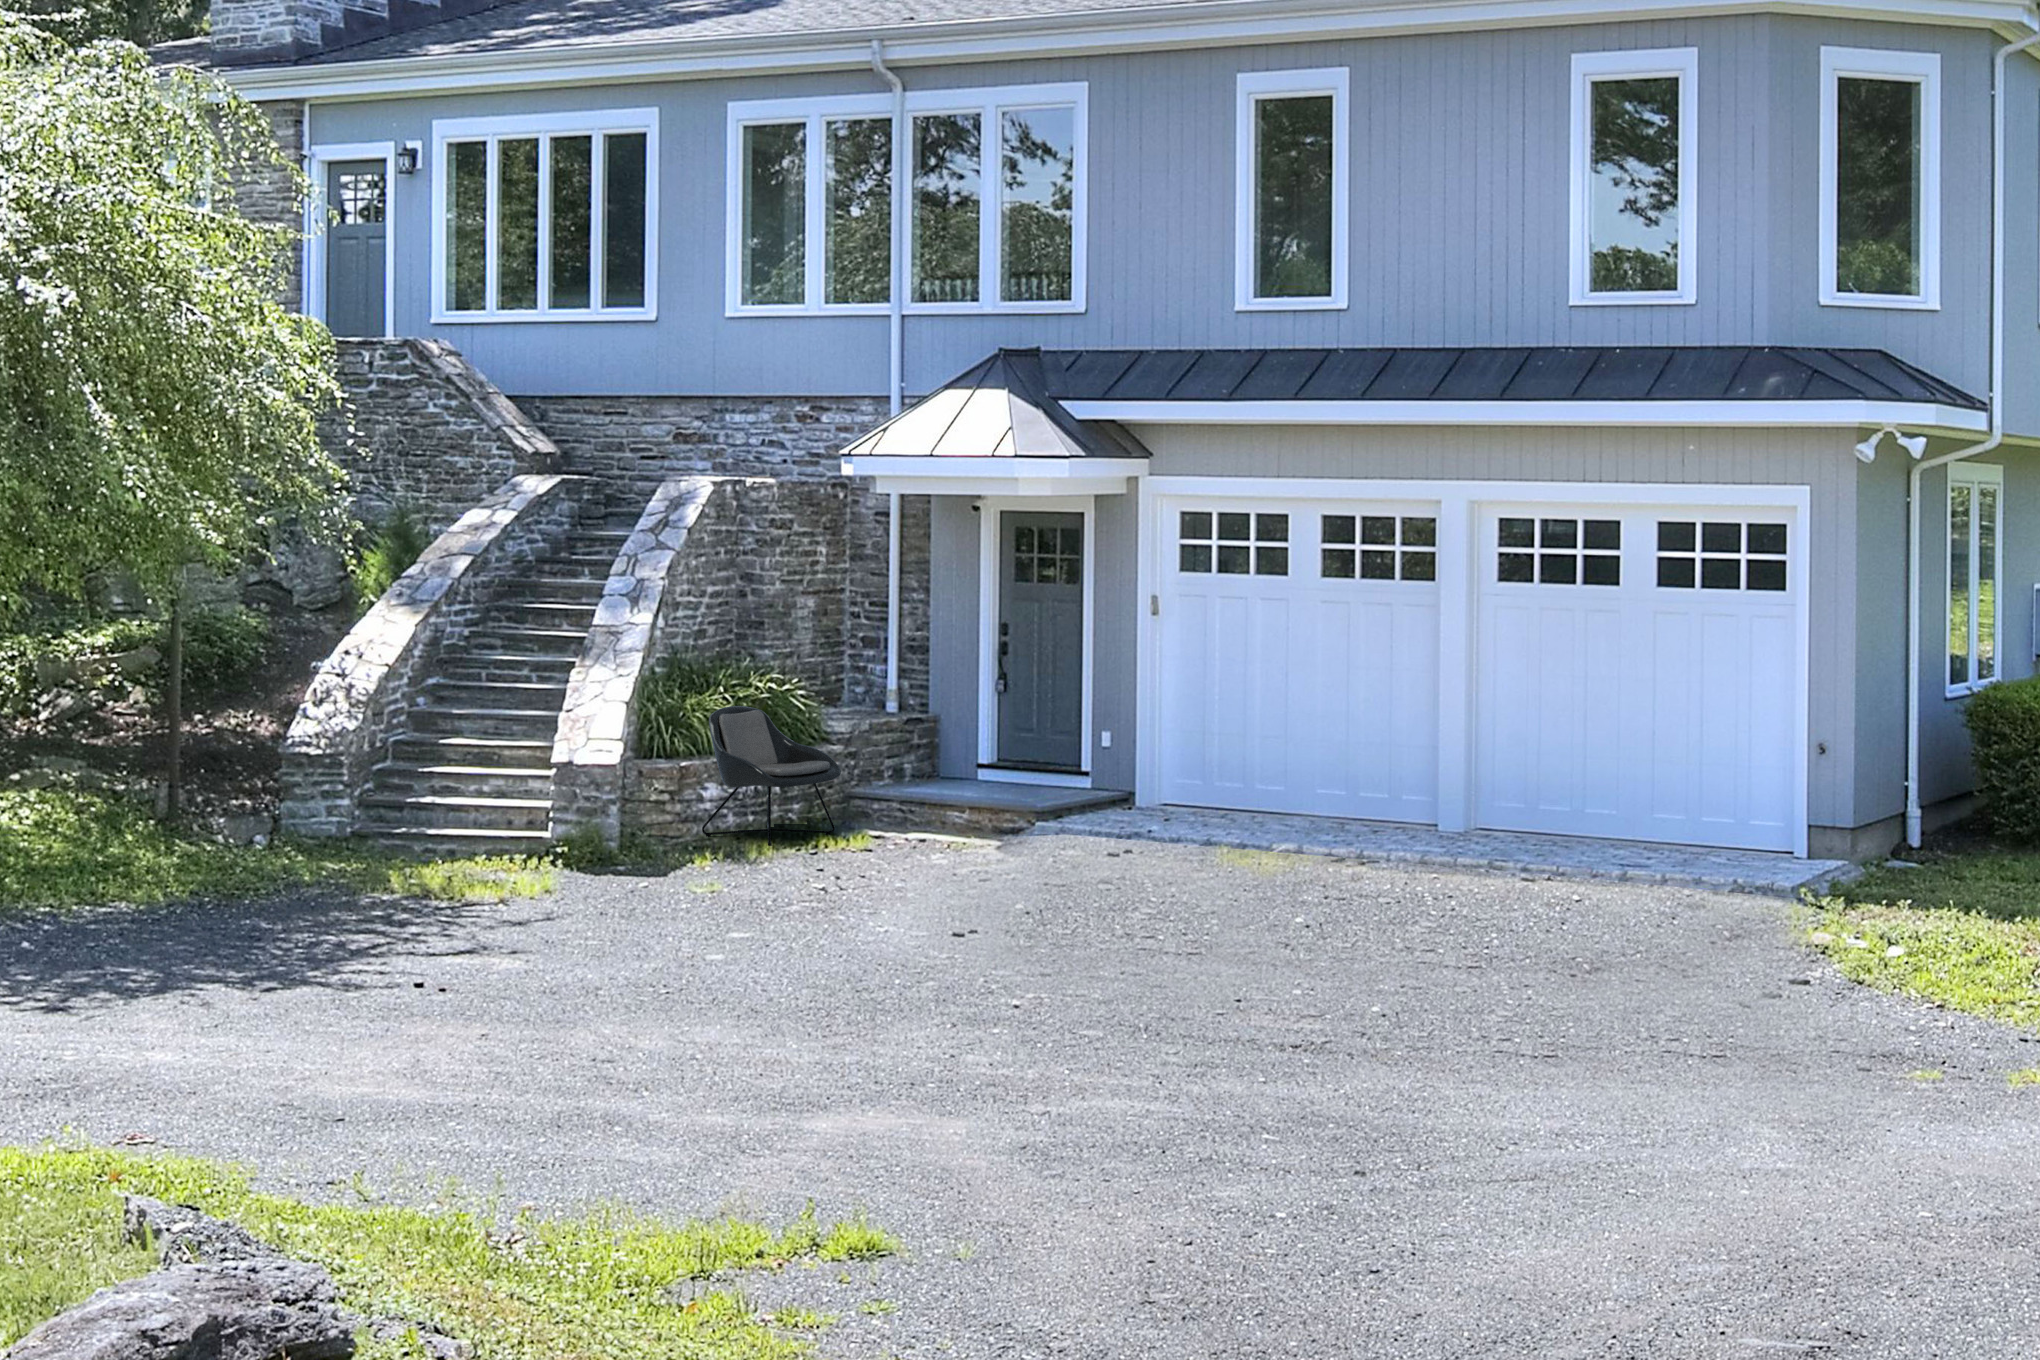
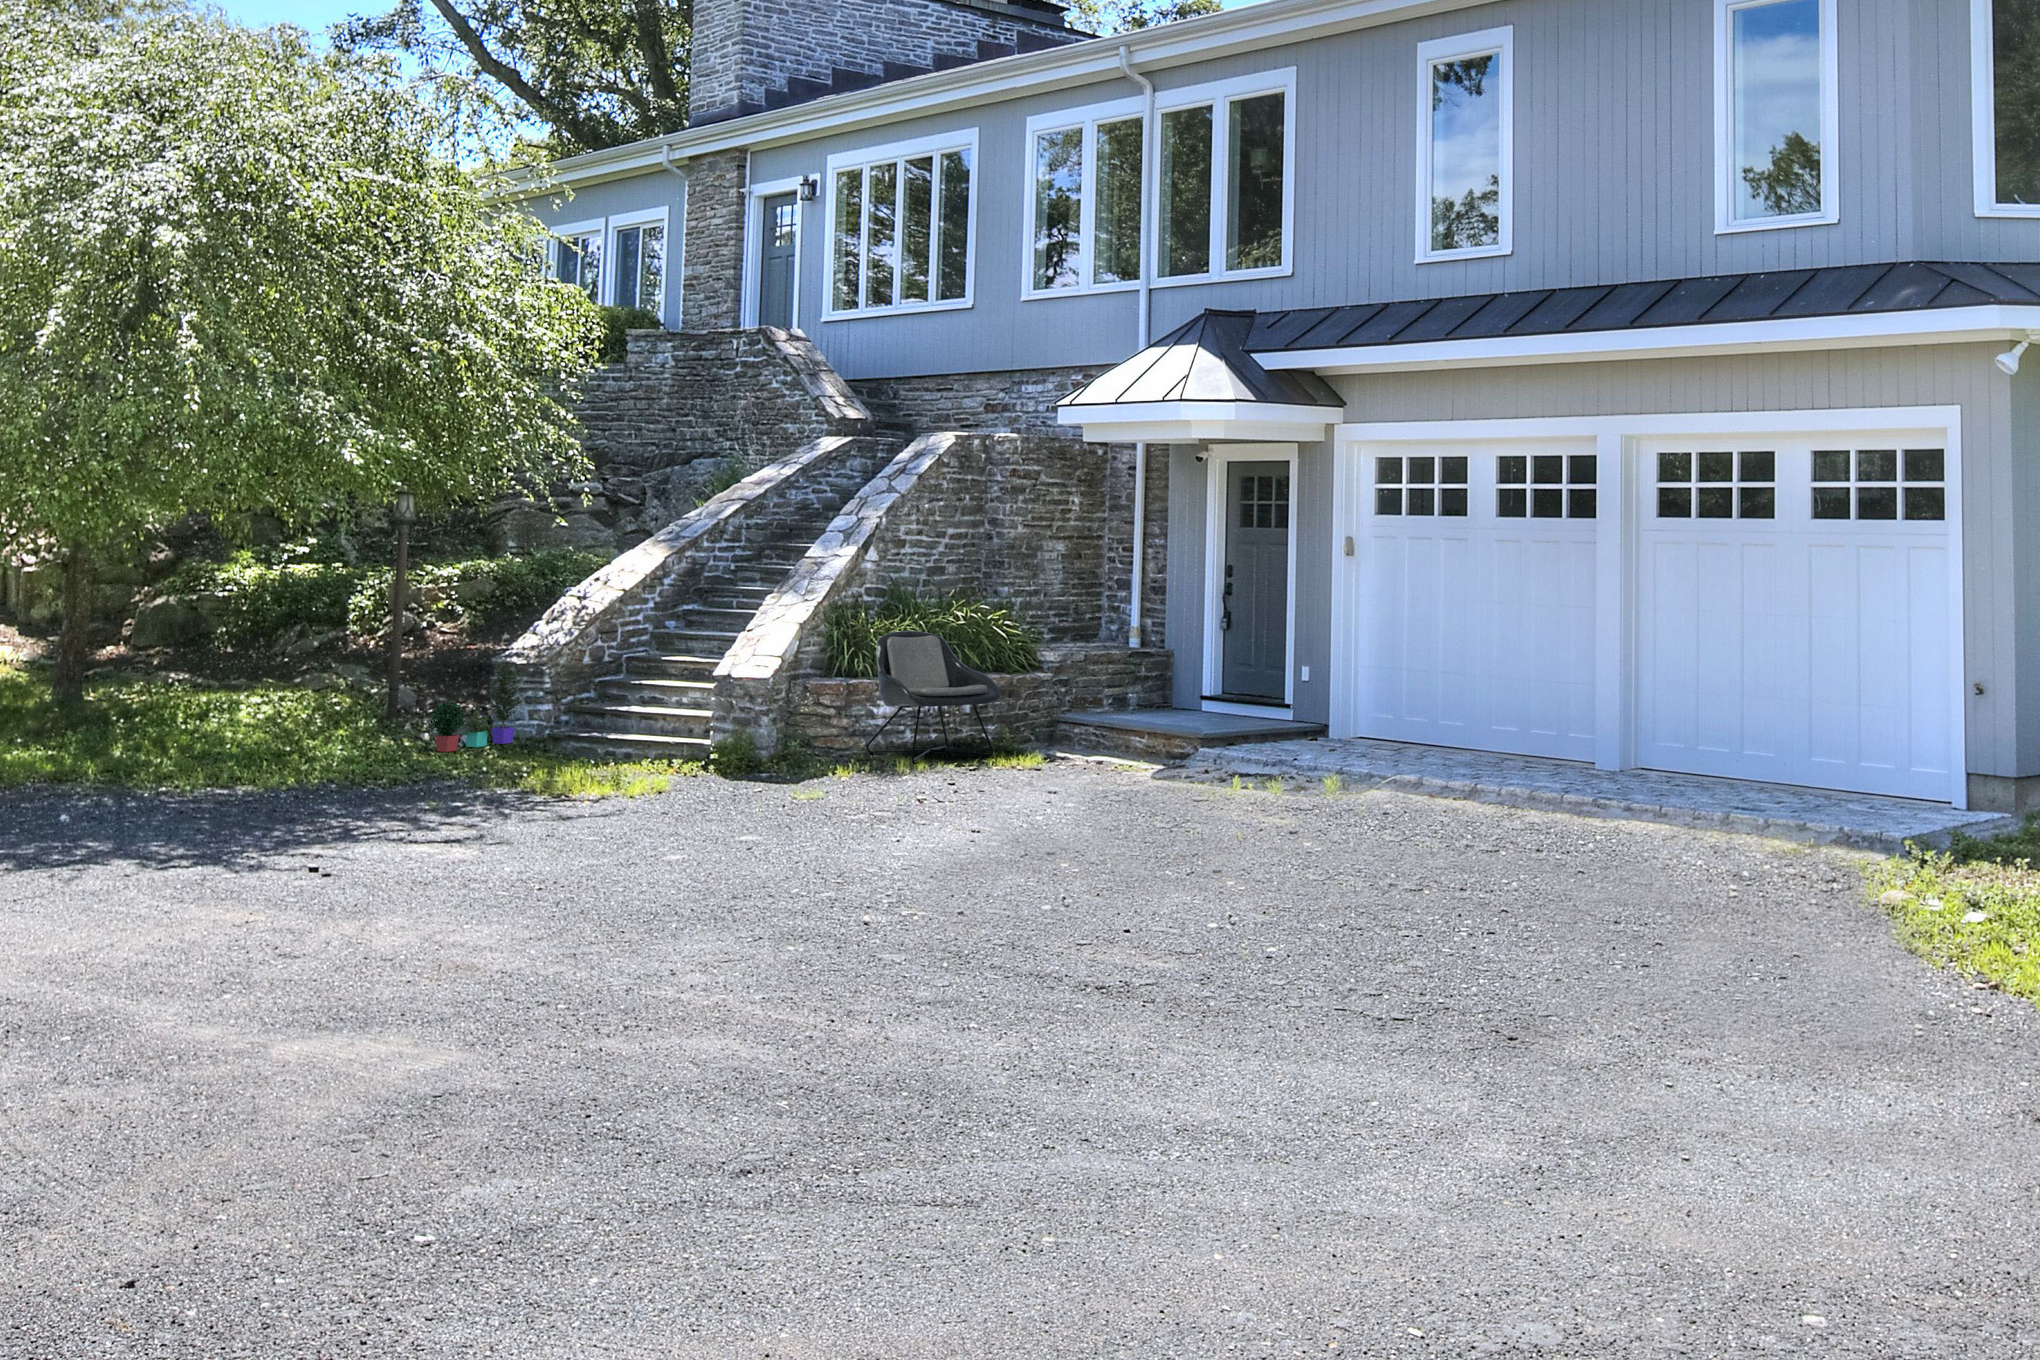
potted plant: none [243,748,318,854] -> present [429,658,522,752]

